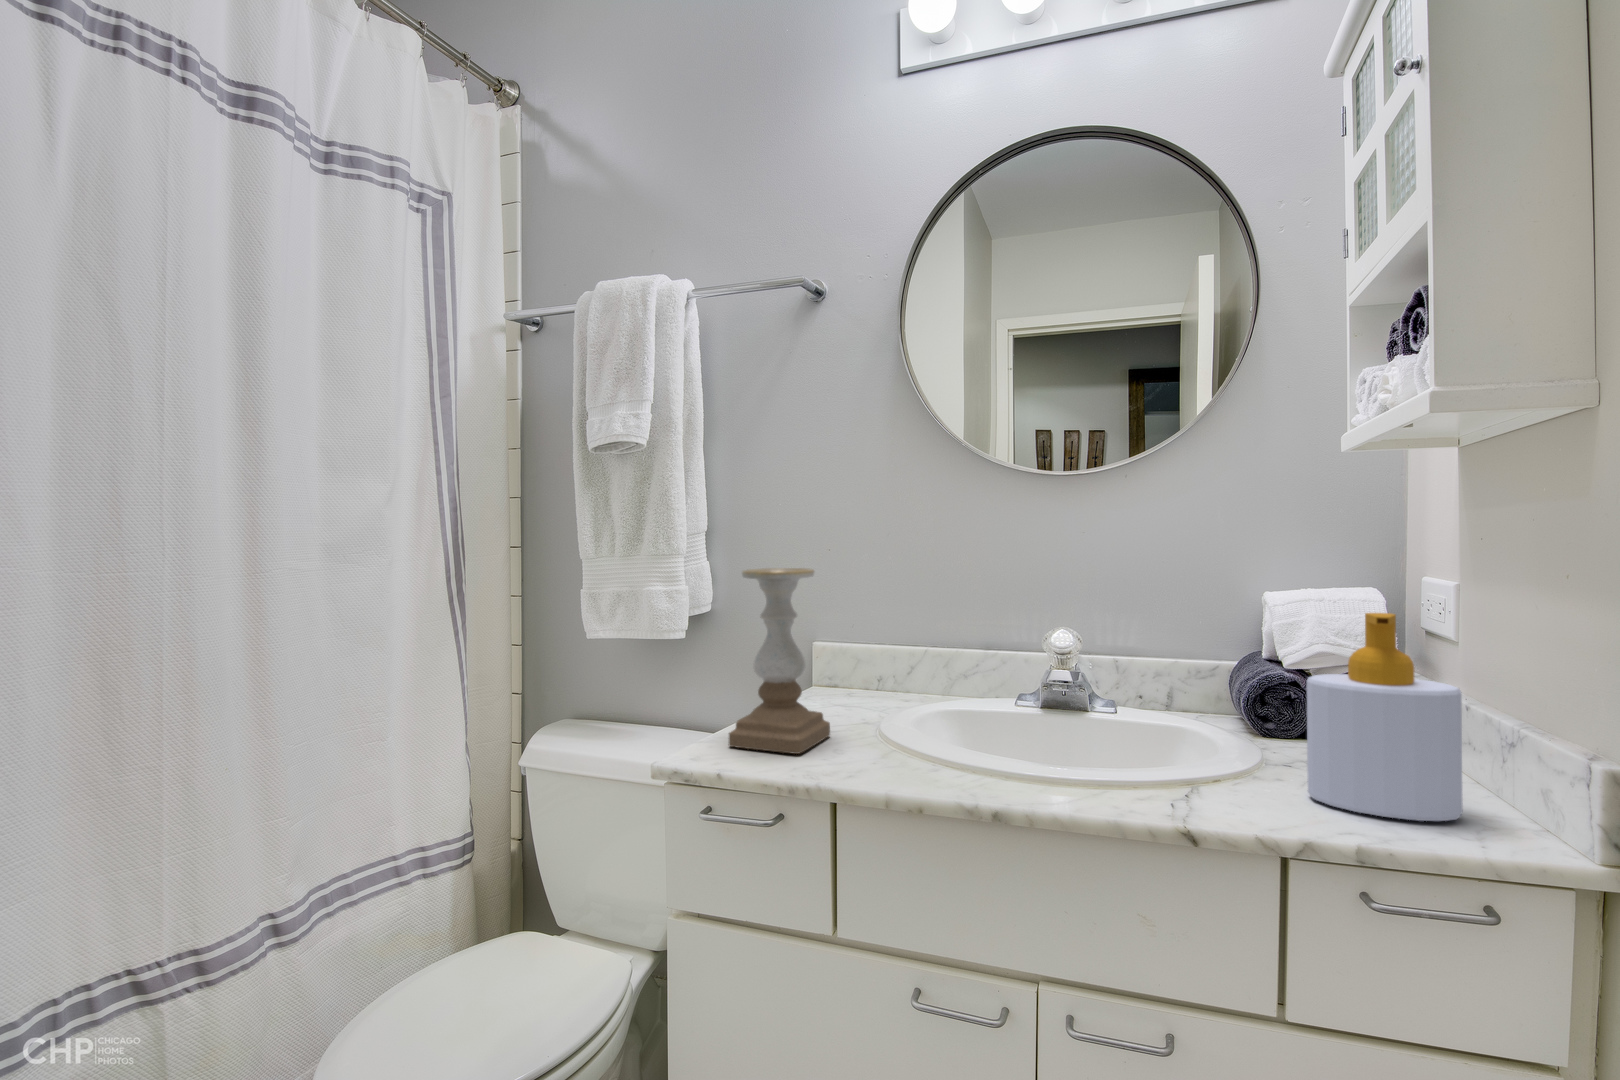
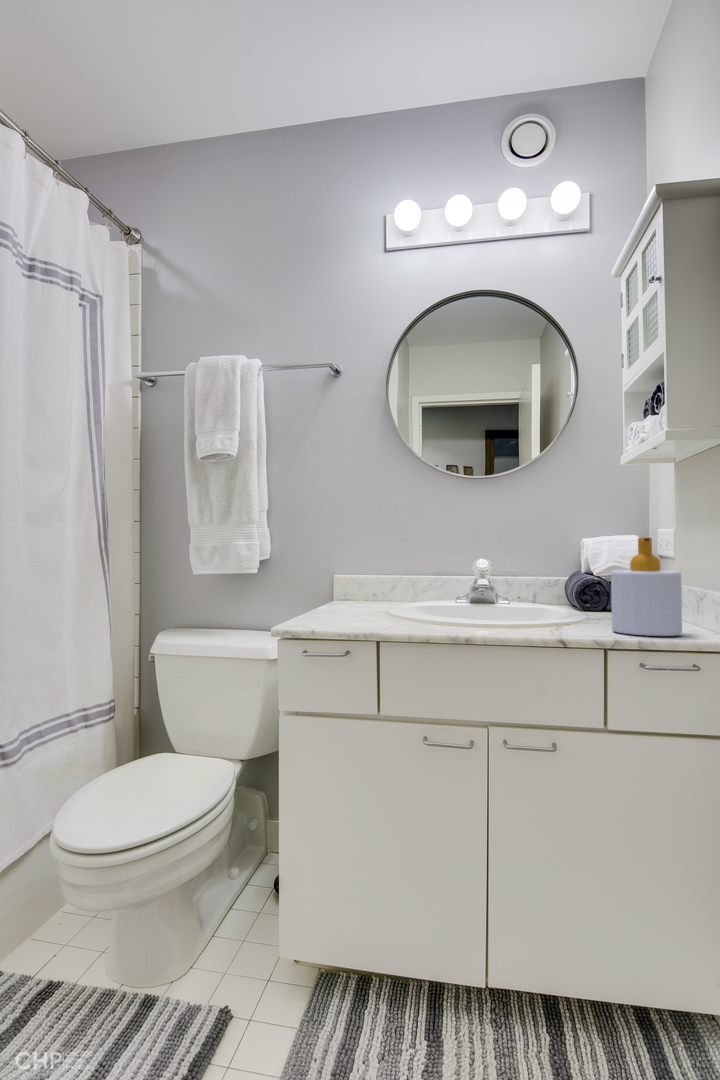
candle holder: present [729,568,830,754] -> none [303,524,358,626]

